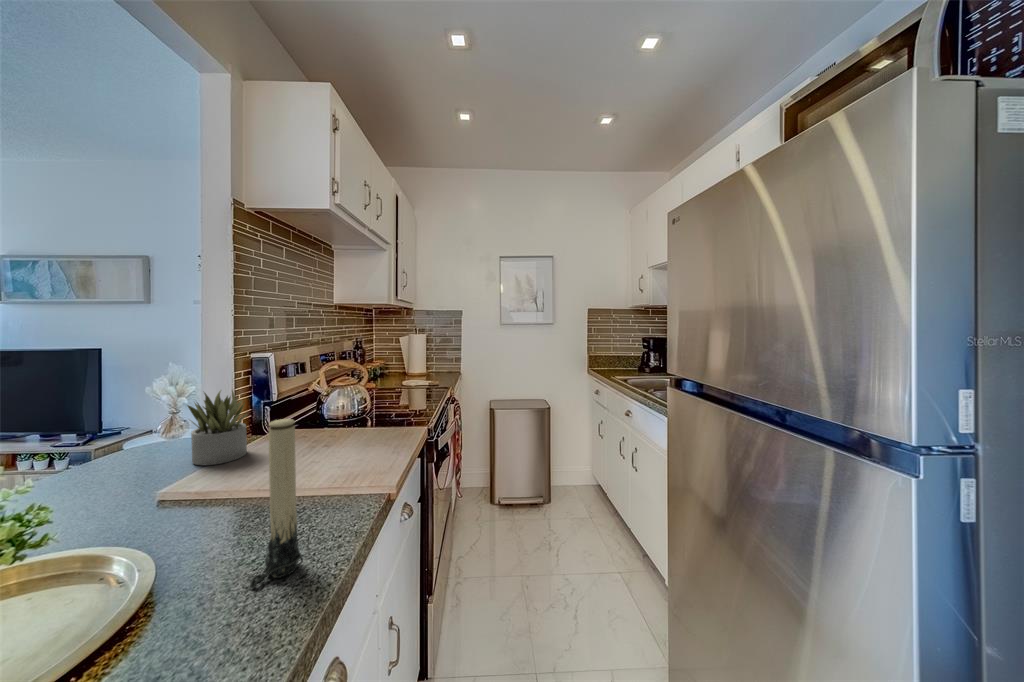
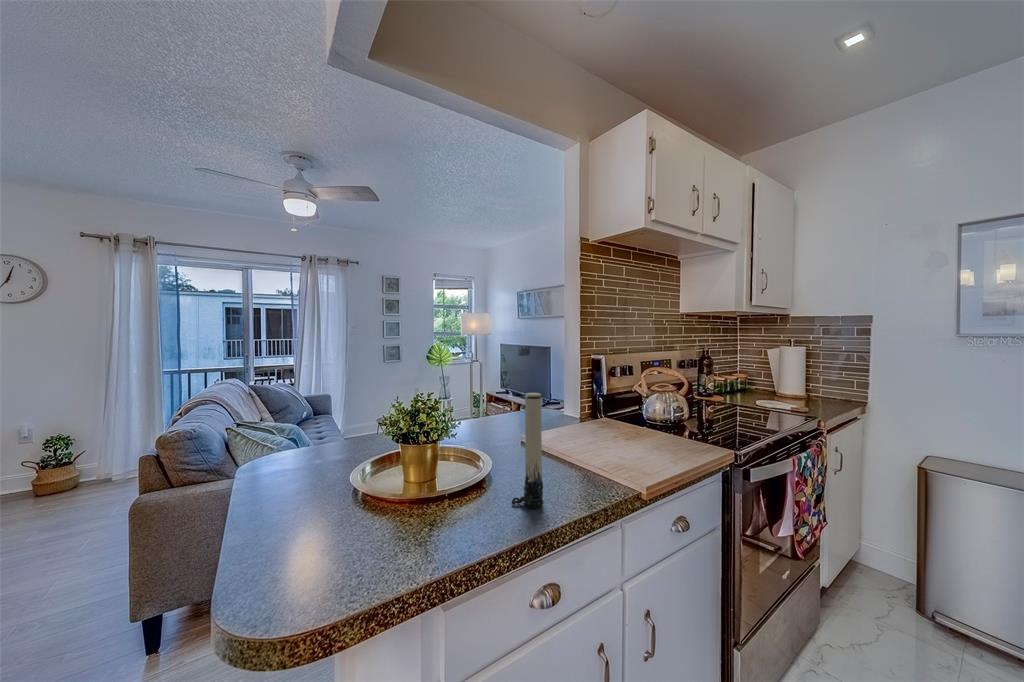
succulent plant: present [187,390,247,465] -> none [544,378,578,432]

